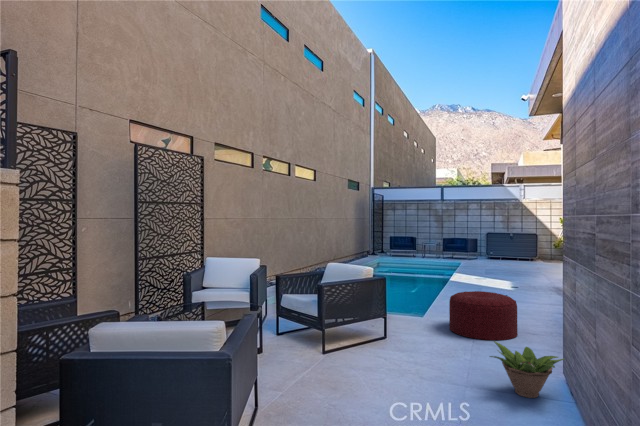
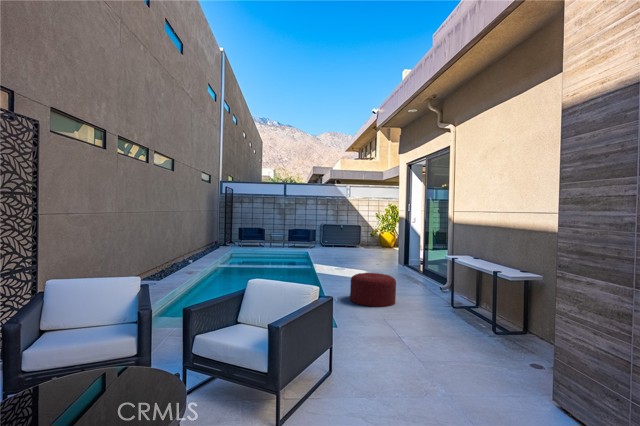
decorative plant: present [490,341,564,398] -> none [409,305,453,337]

